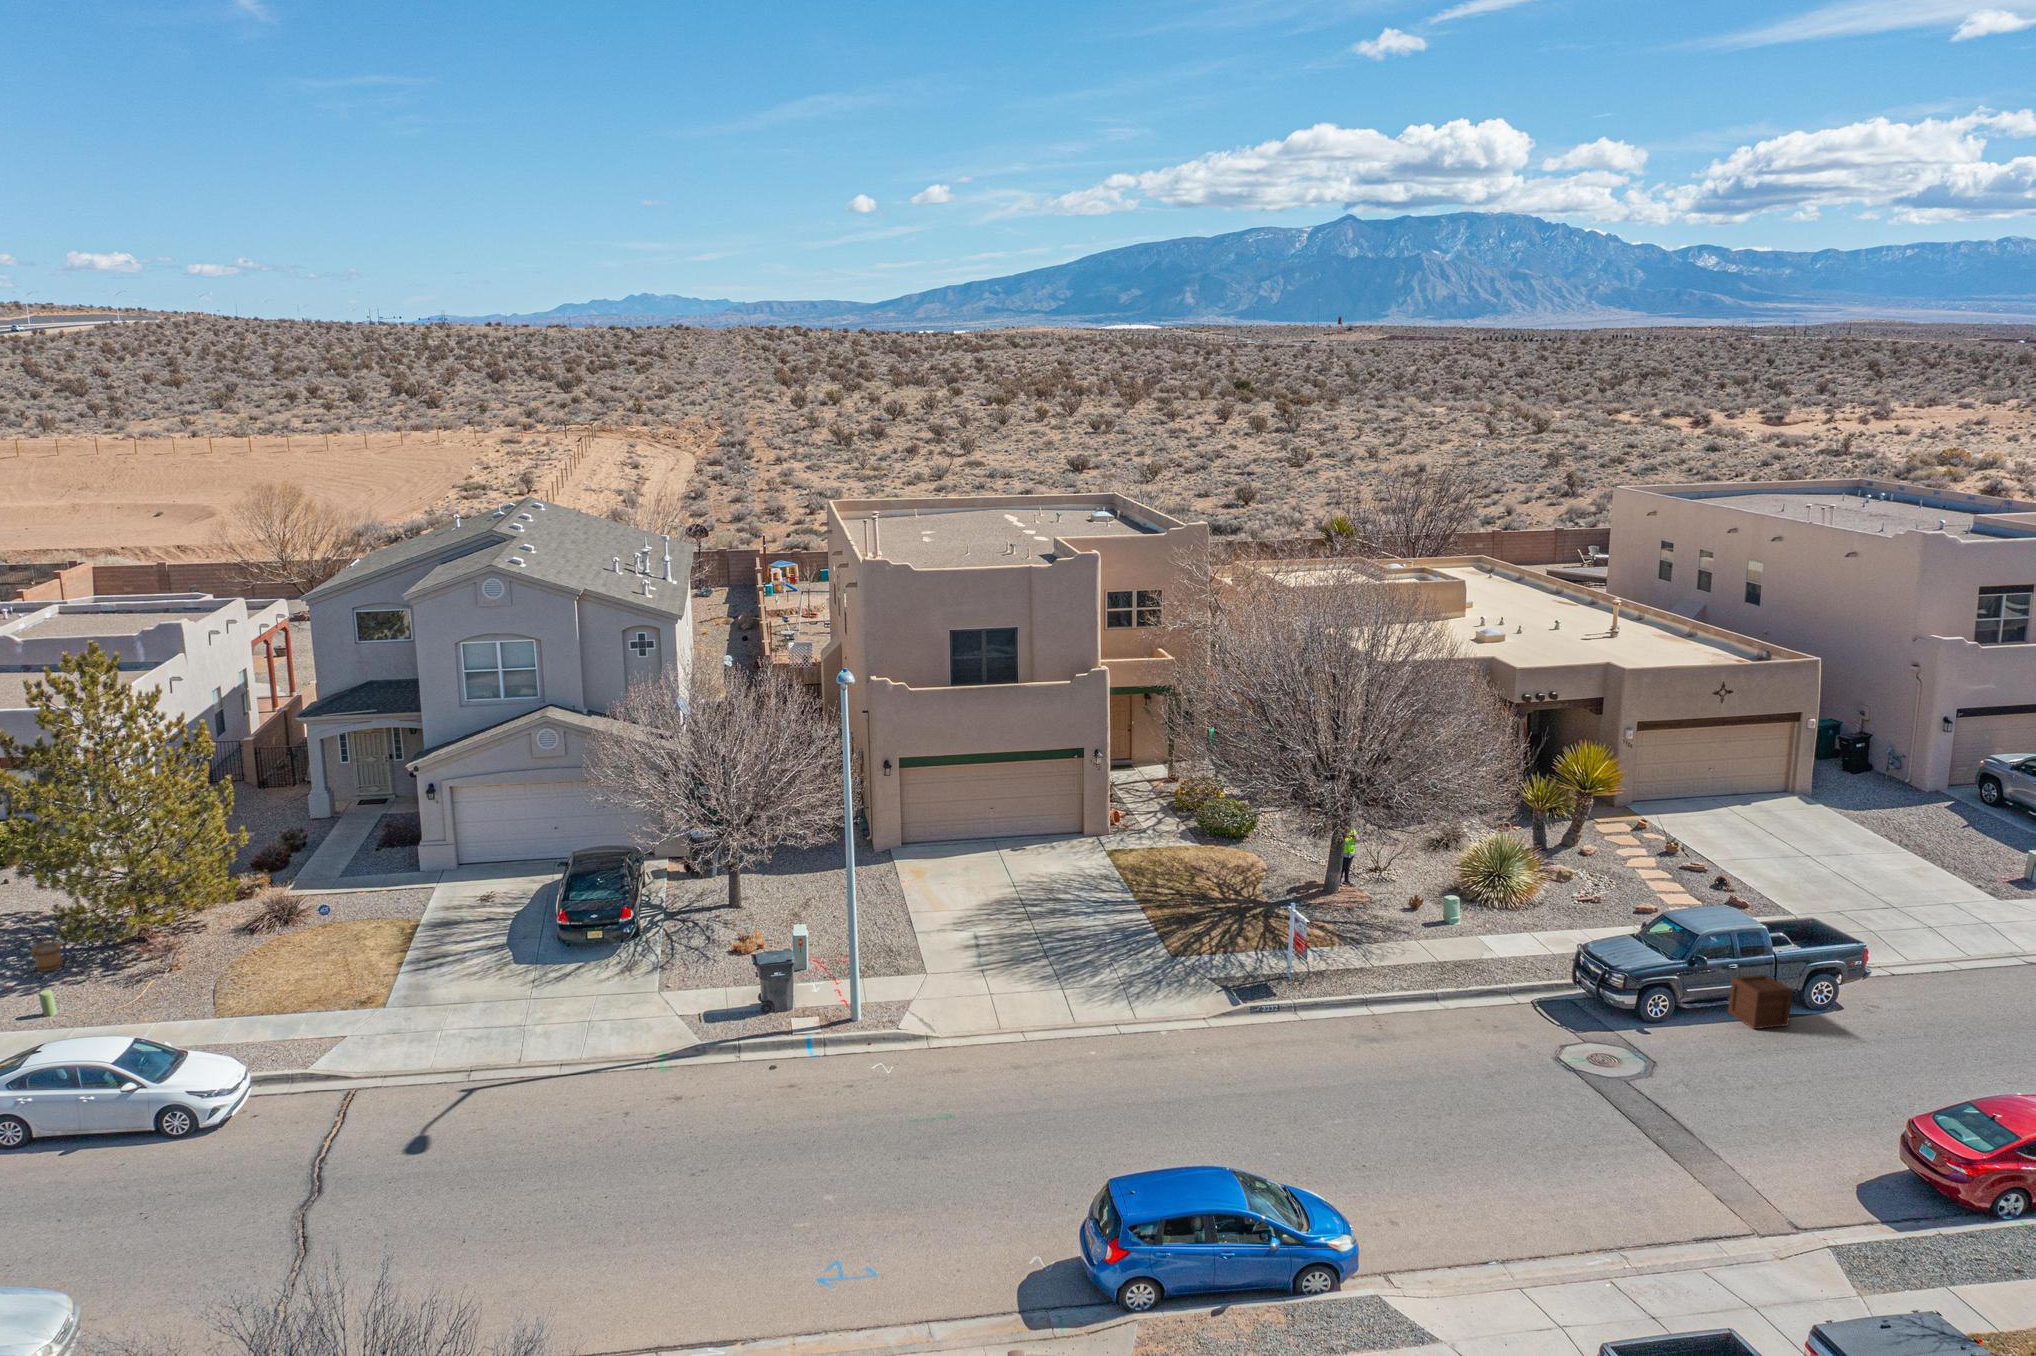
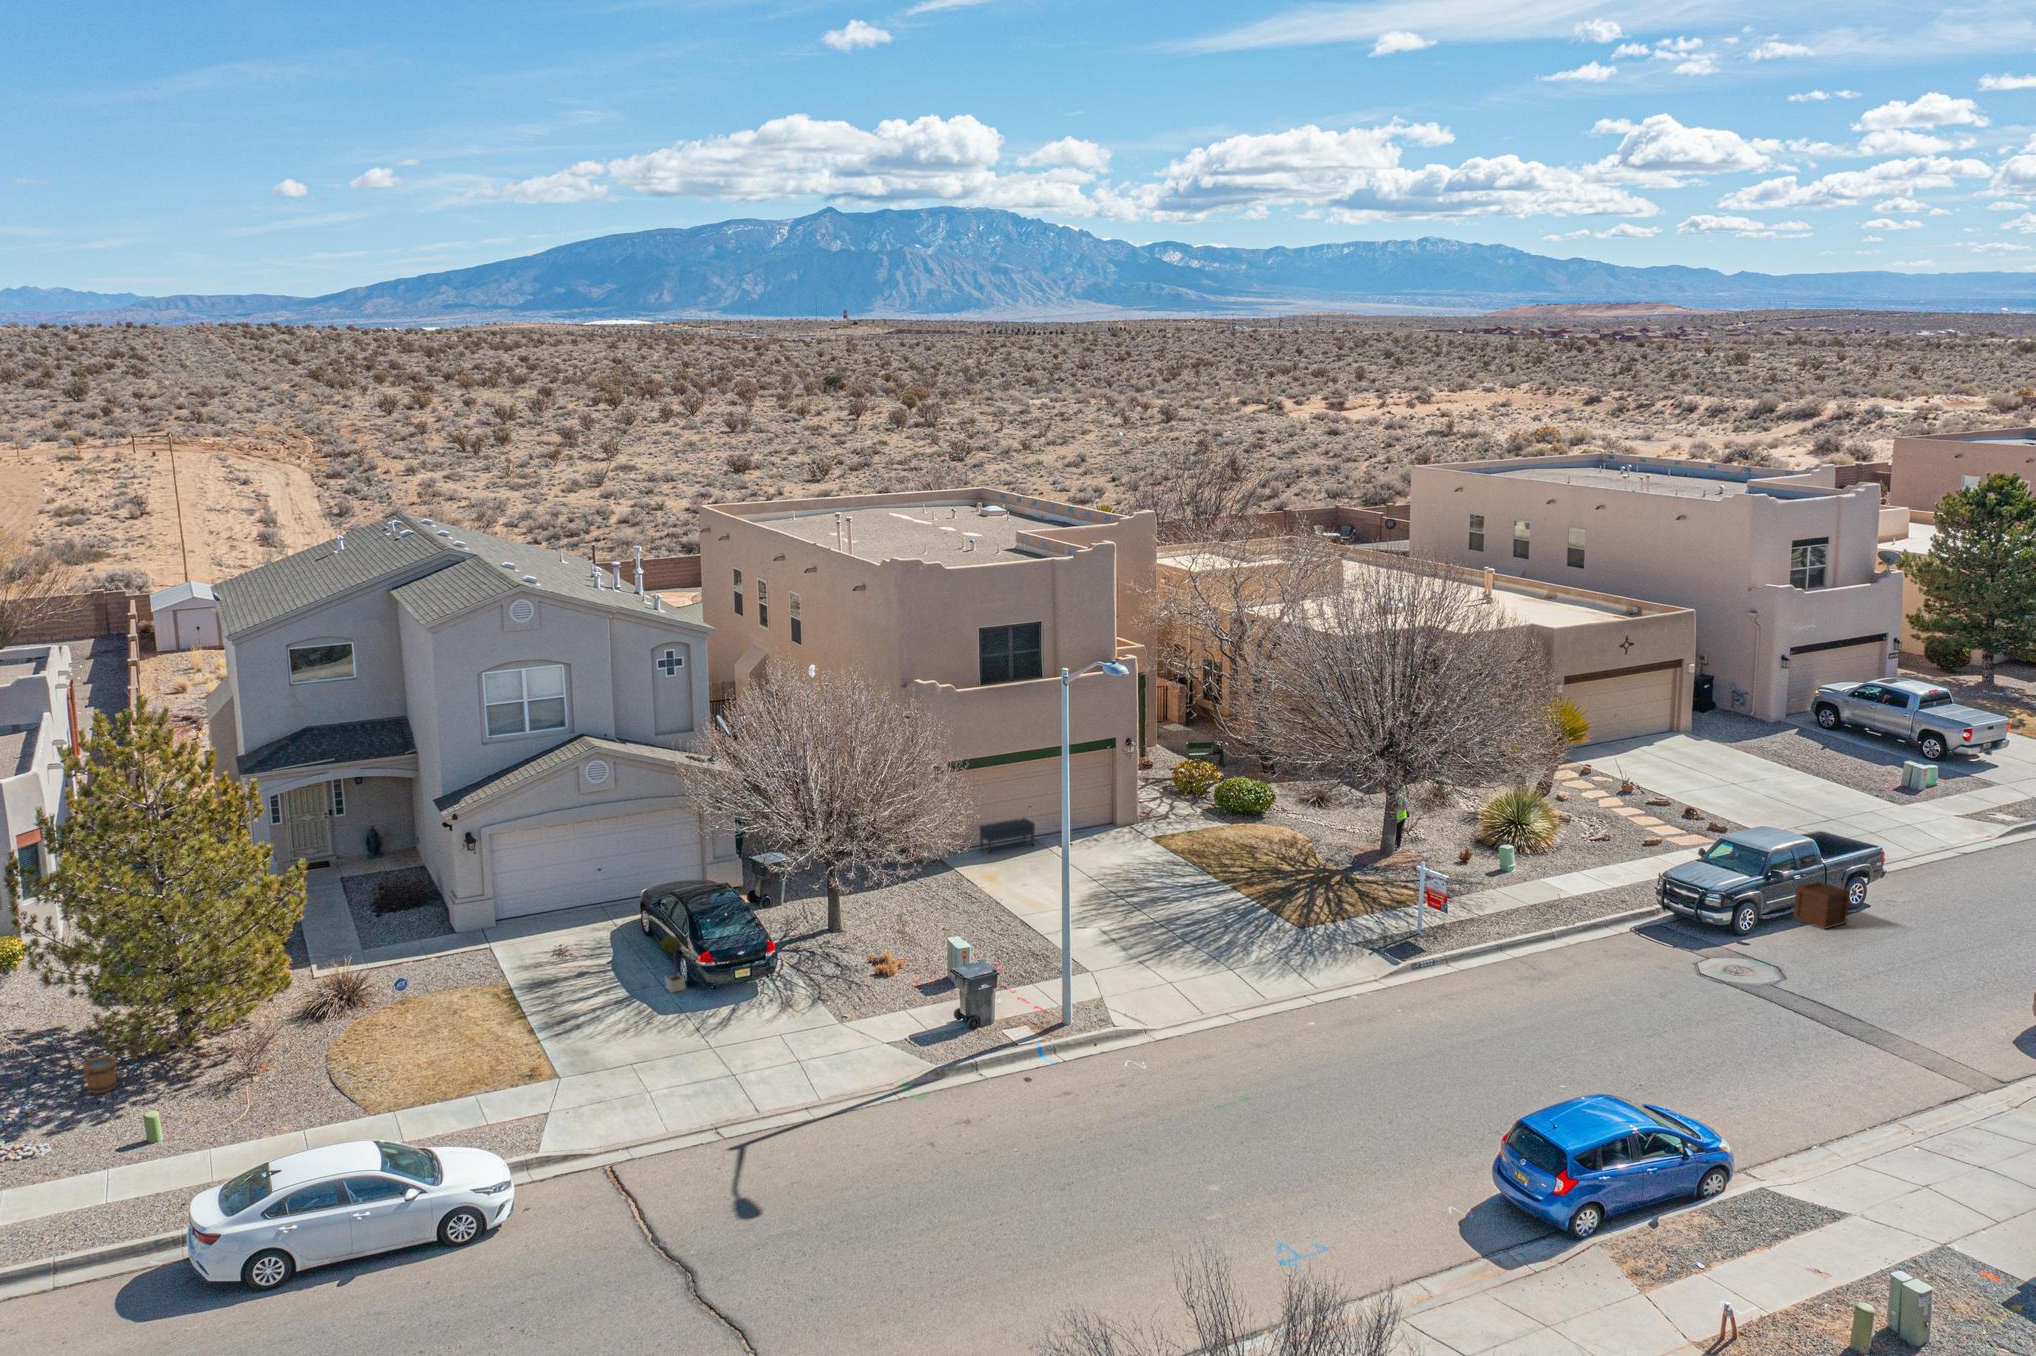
bench: none [936,818,991,849] -> present [979,819,1035,852]
potted tree: none [531,893,554,946] -> present [661,935,685,993]

